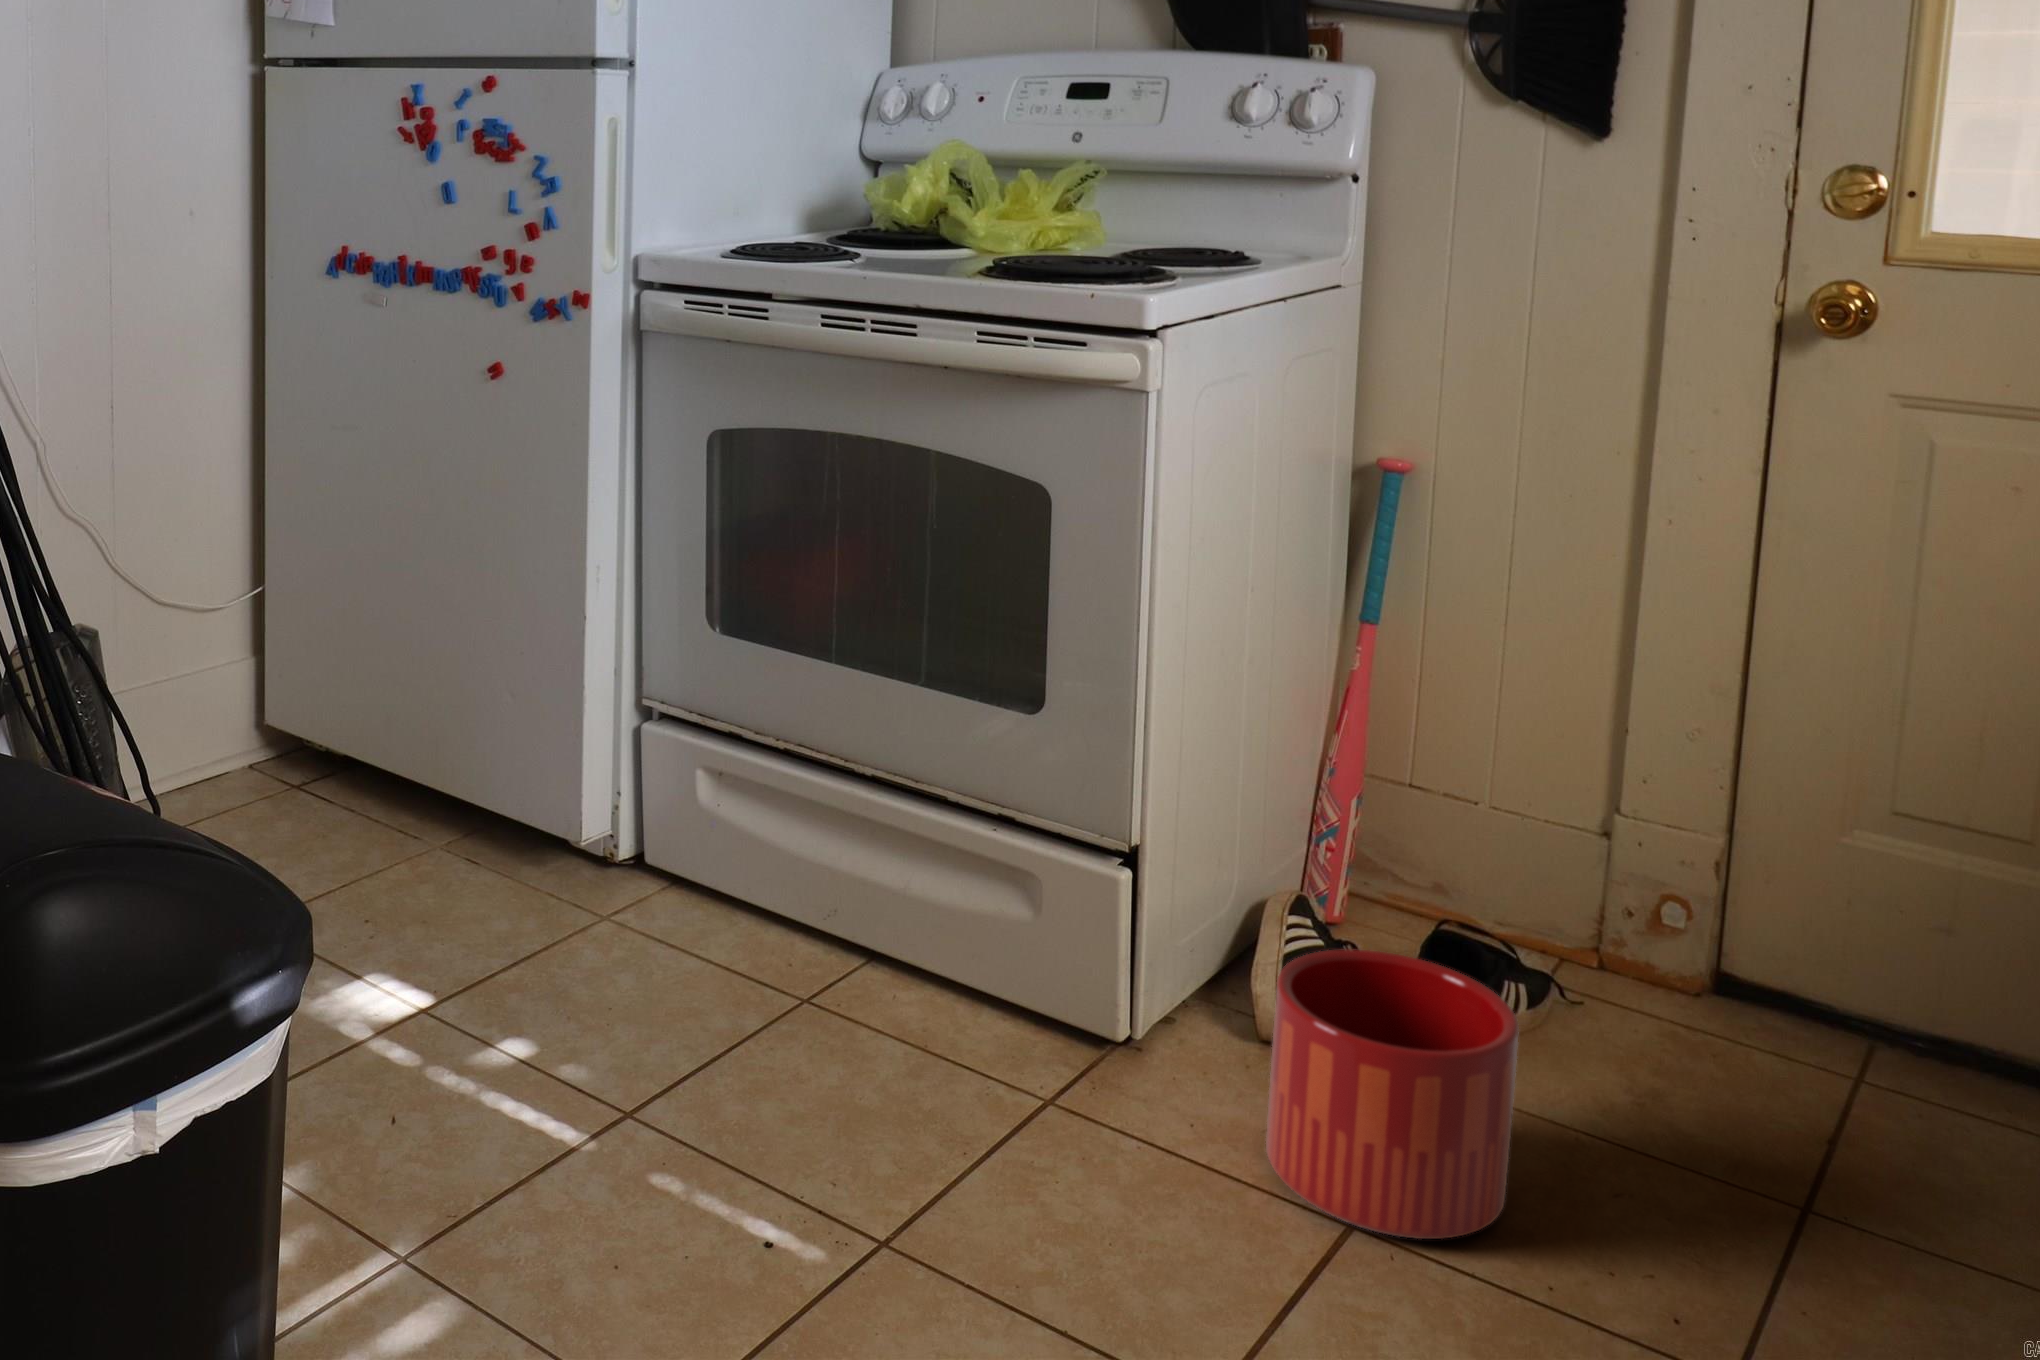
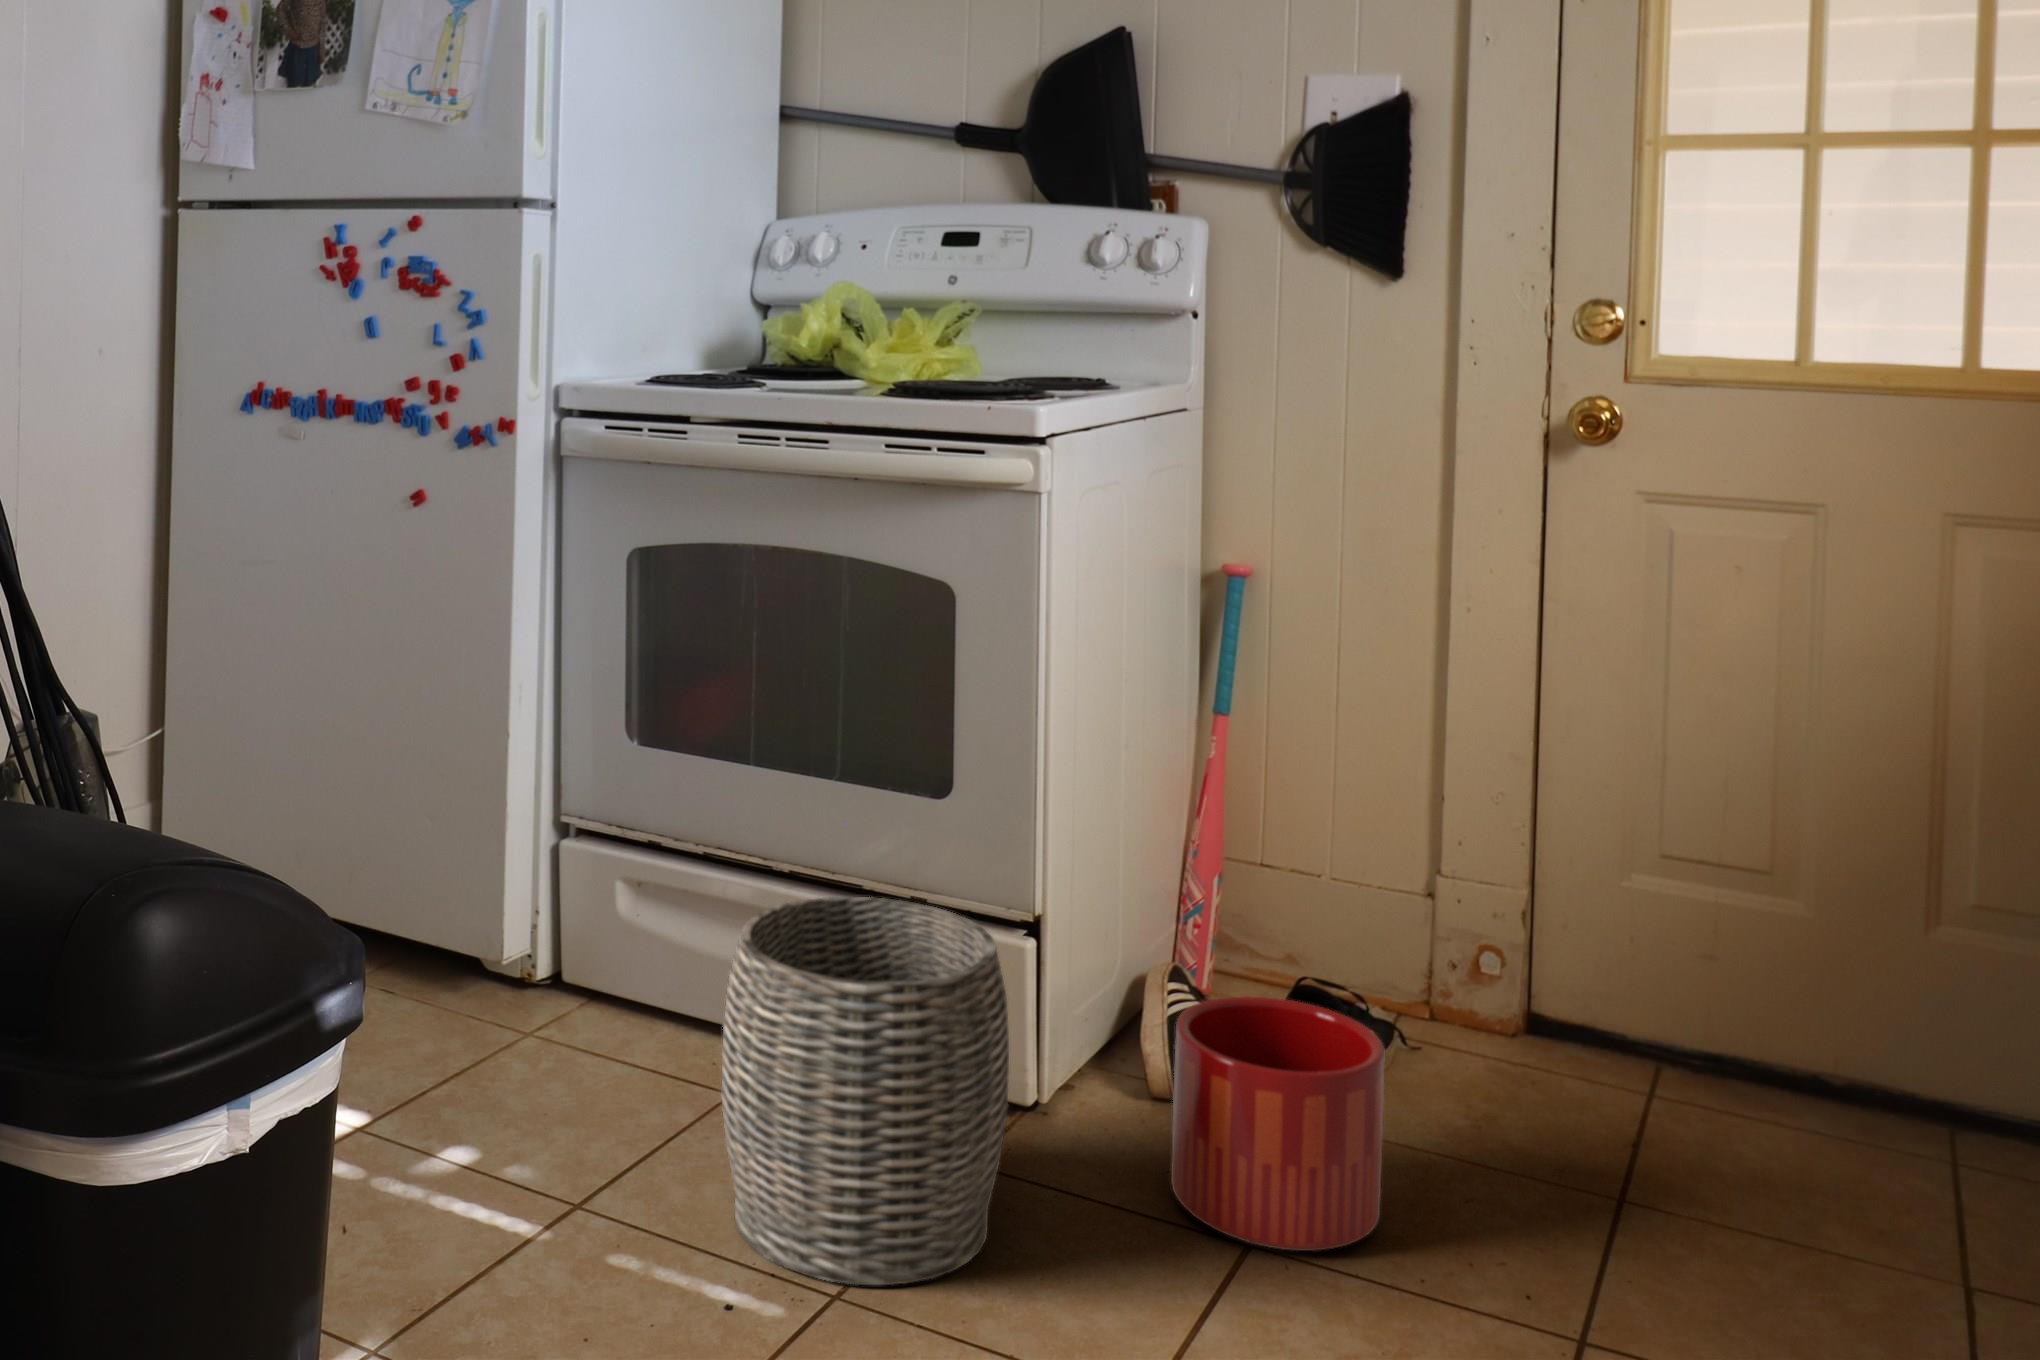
woven basket: none [769,818,1080,1235] -> present [722,897,1009,1285]

